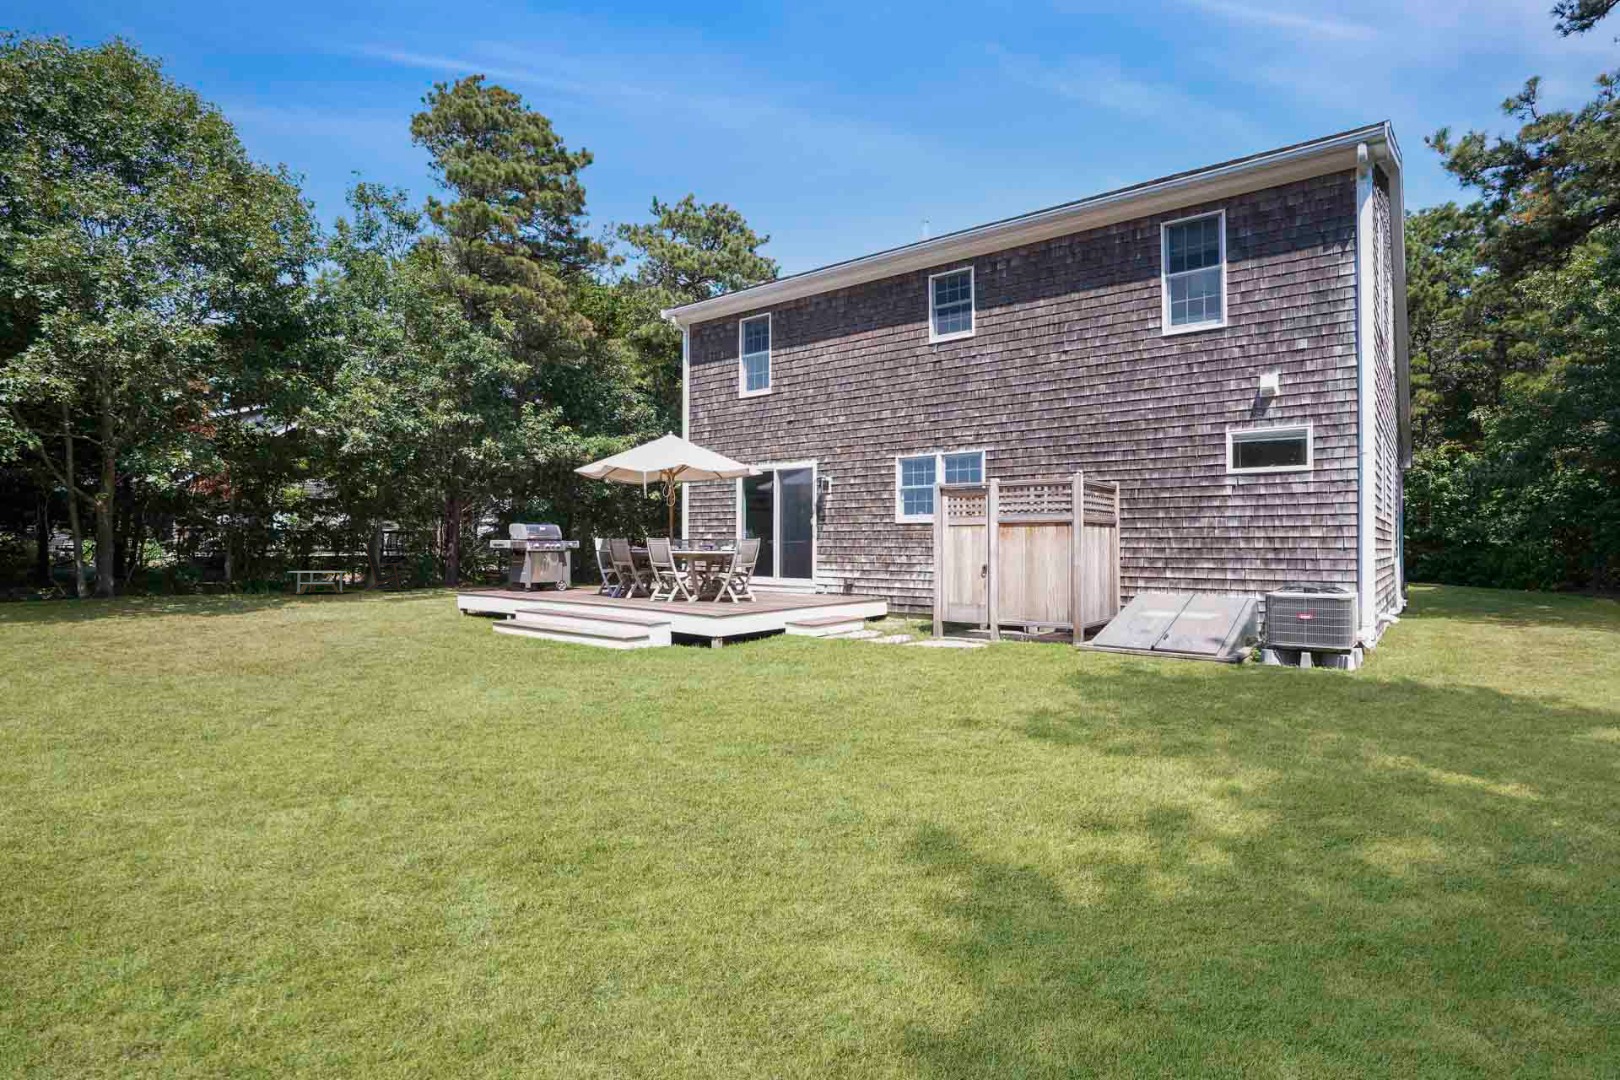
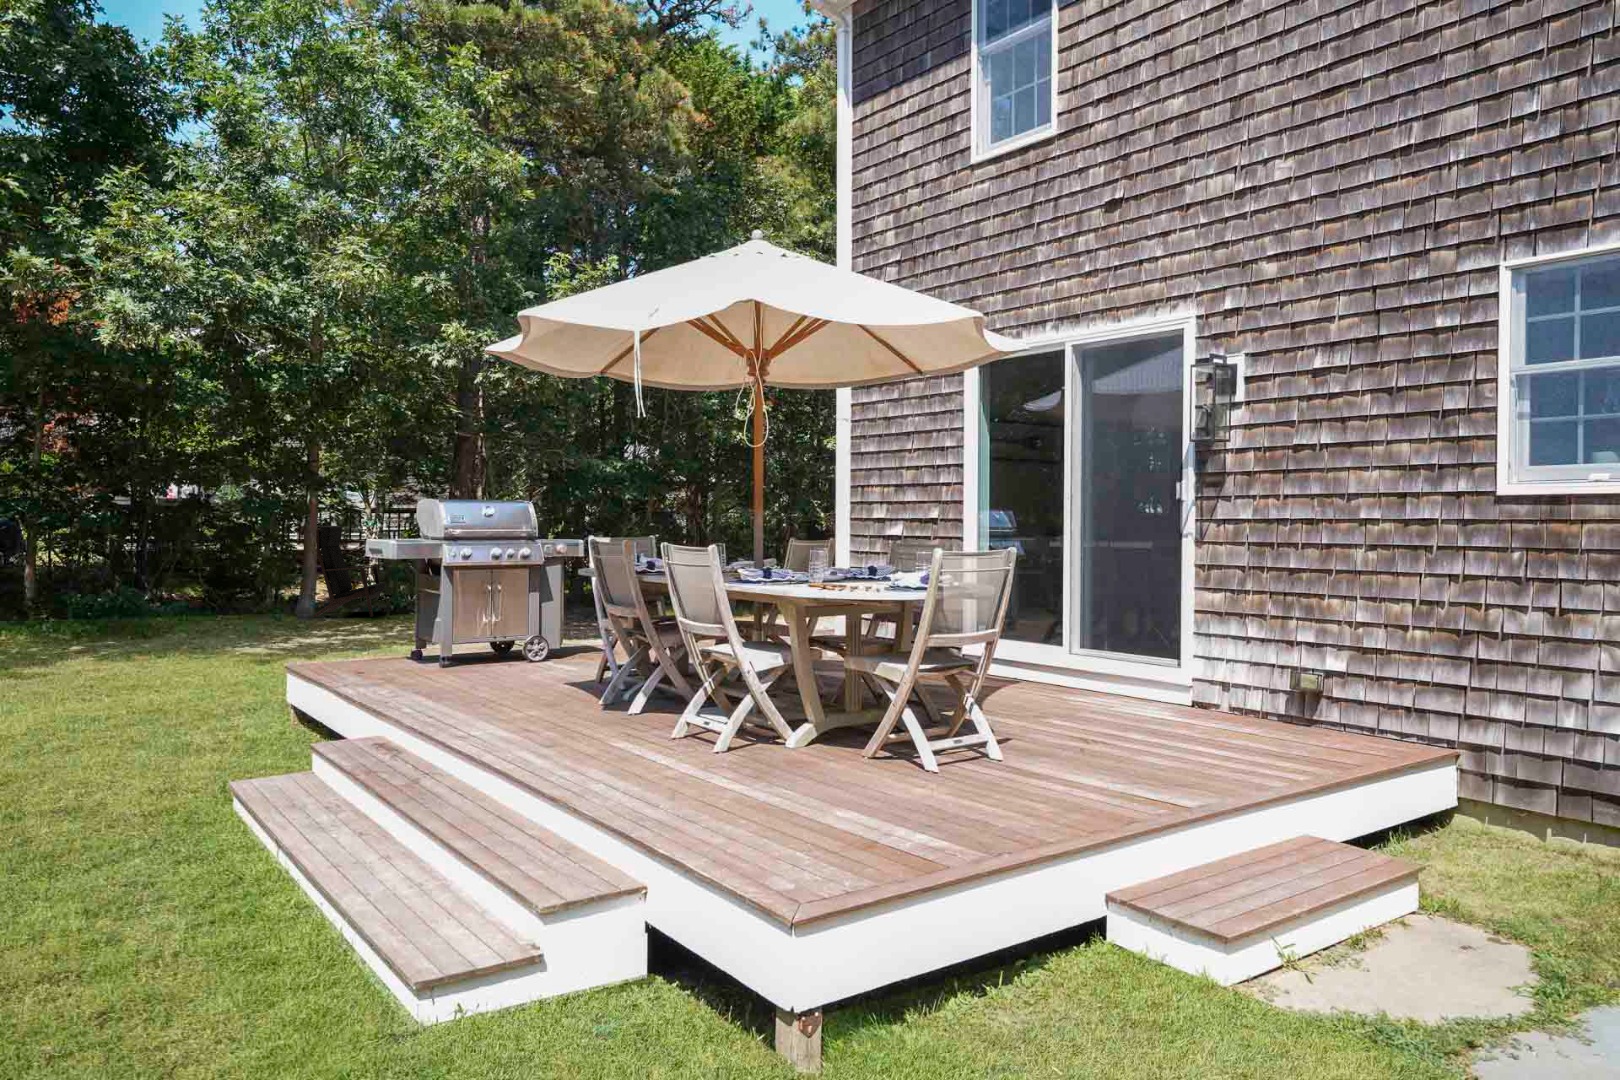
round table: present [289,571,346,594] -> none [176,579,282,622]

